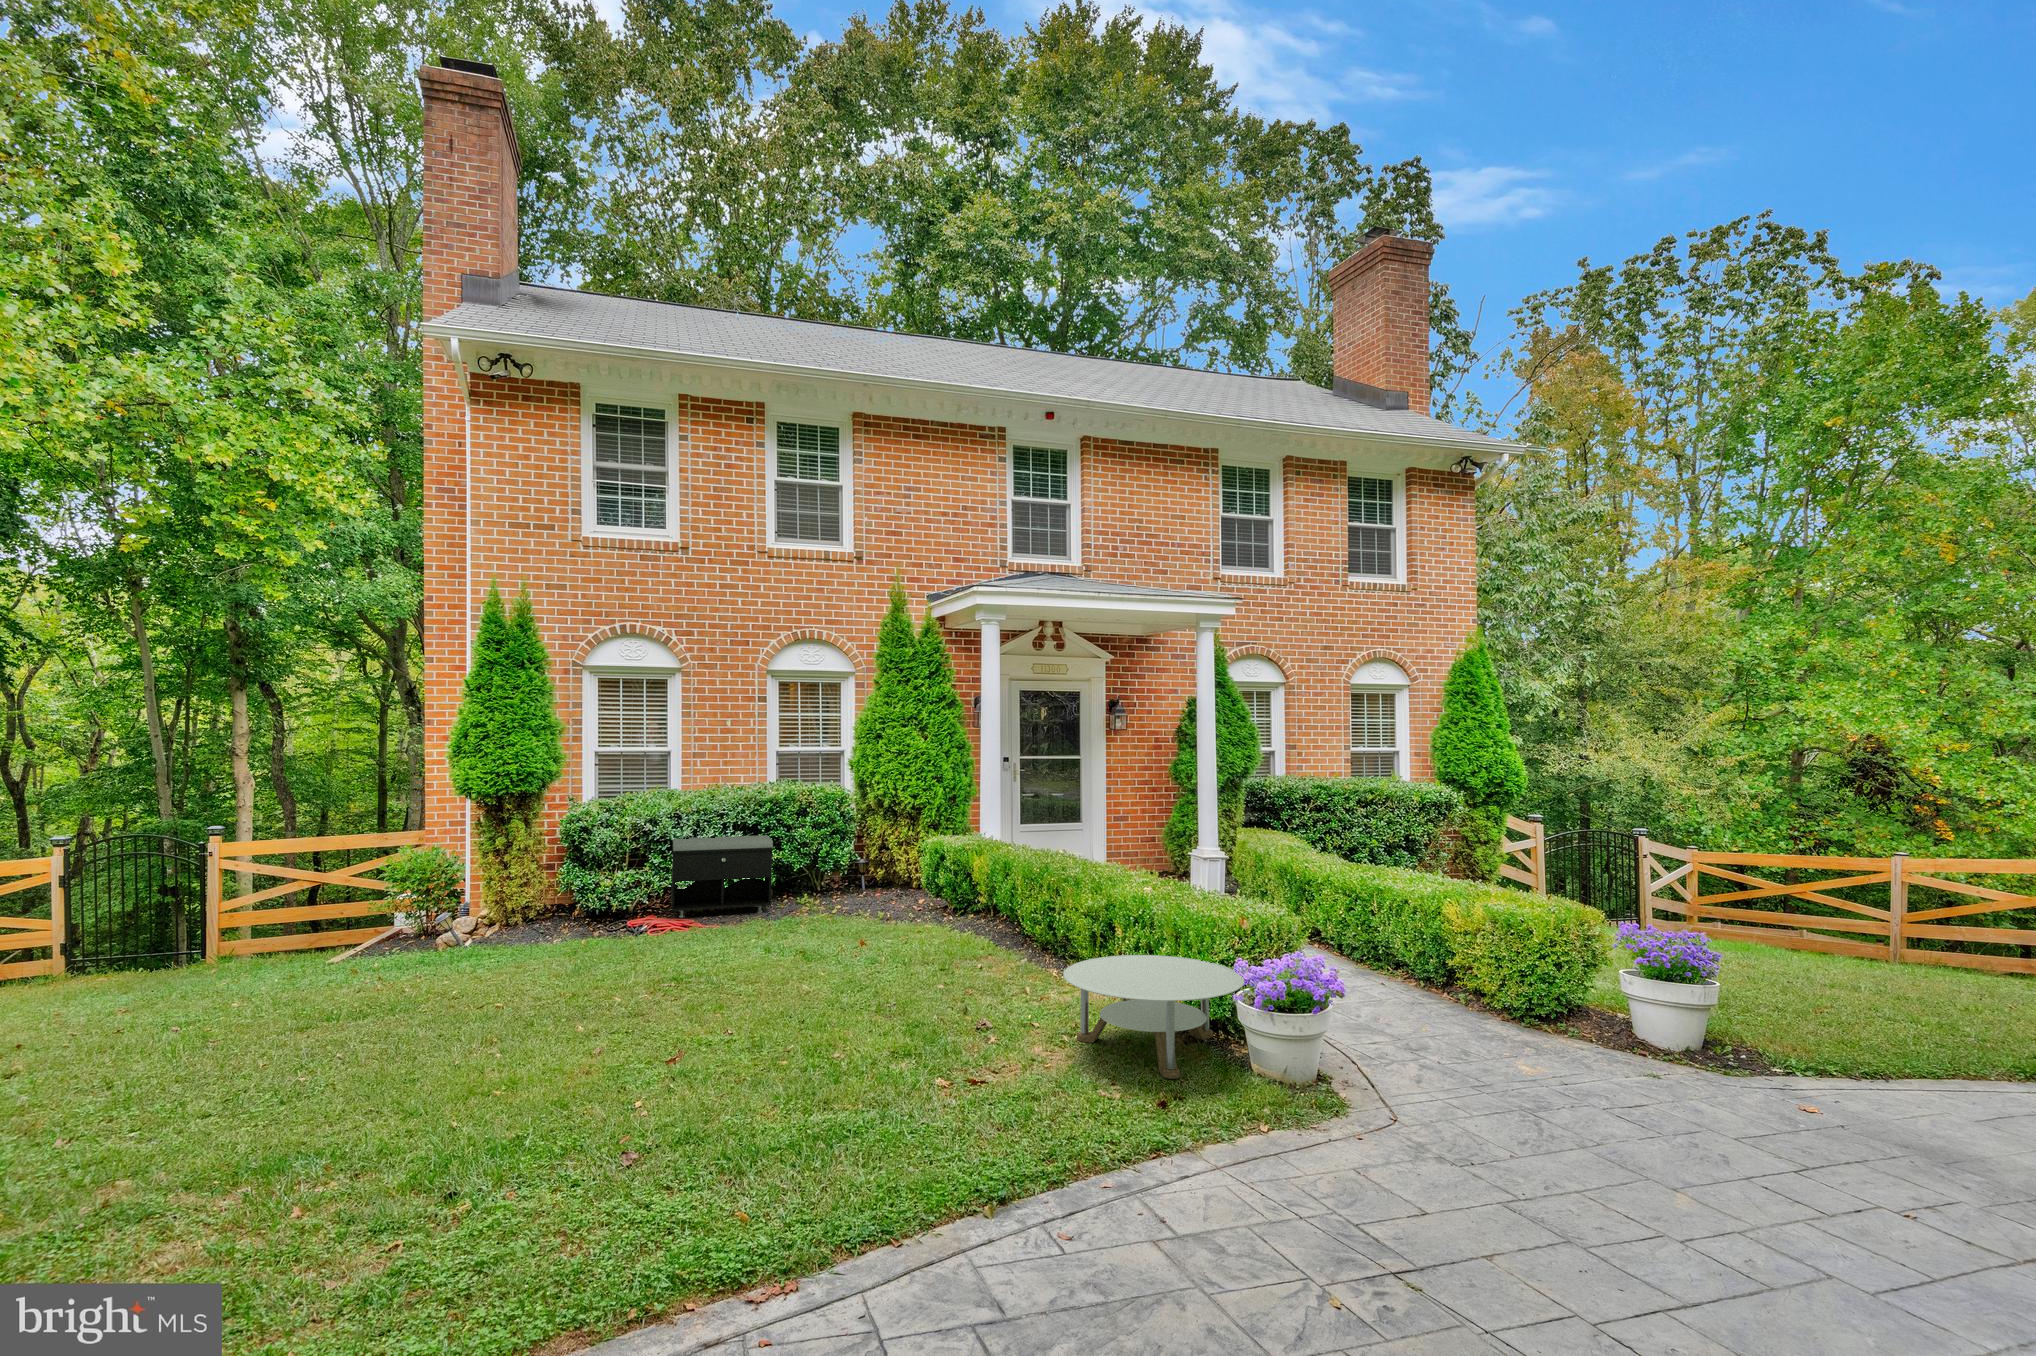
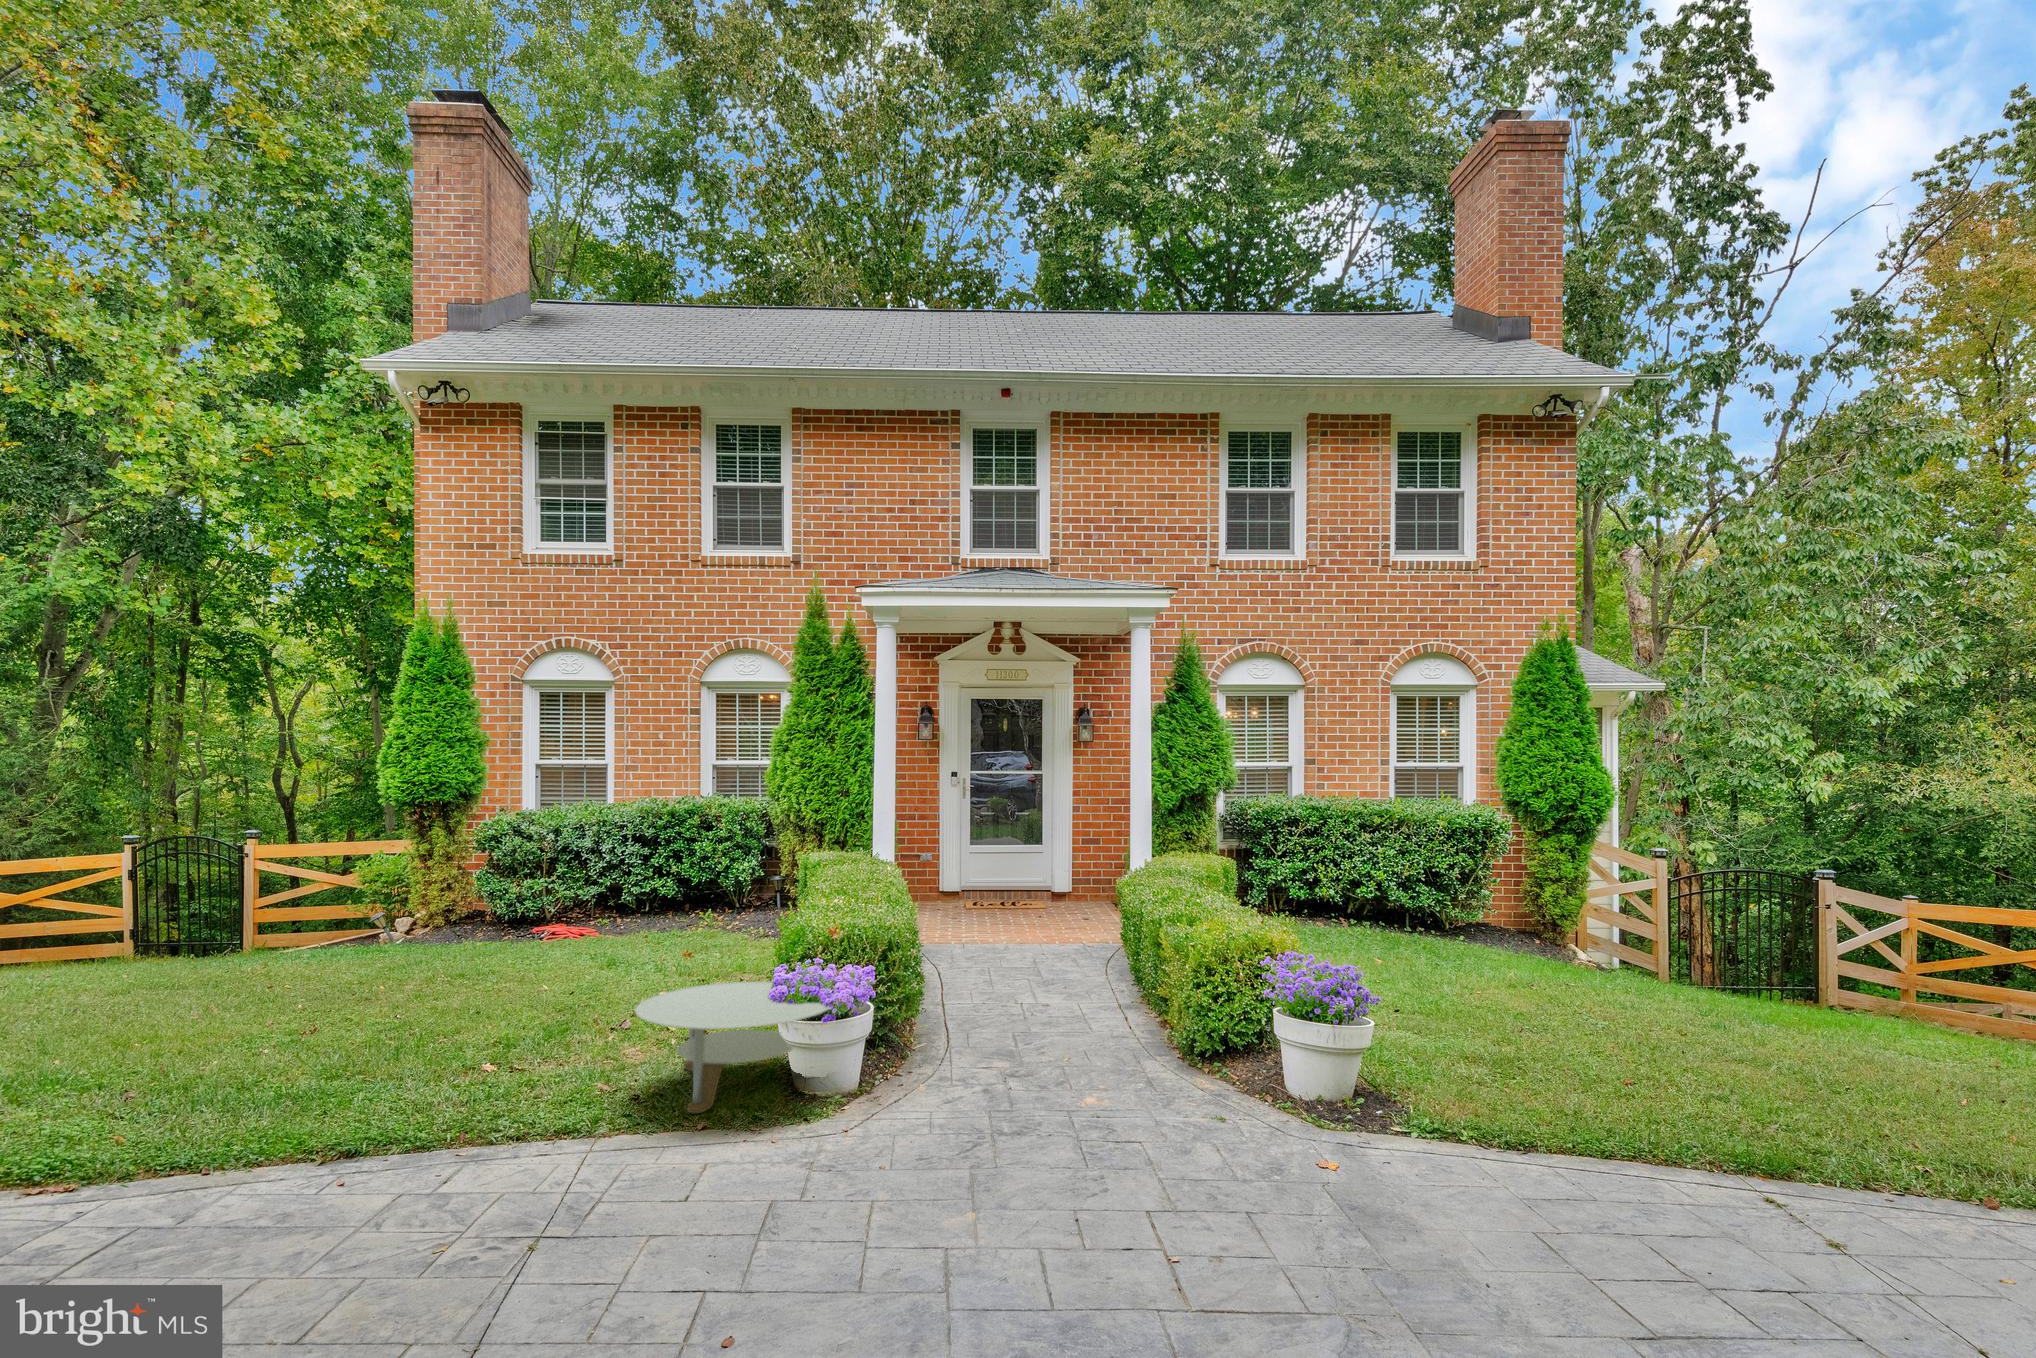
storage bench: present [671,835,773,918] -> none [556,848,670,927]

